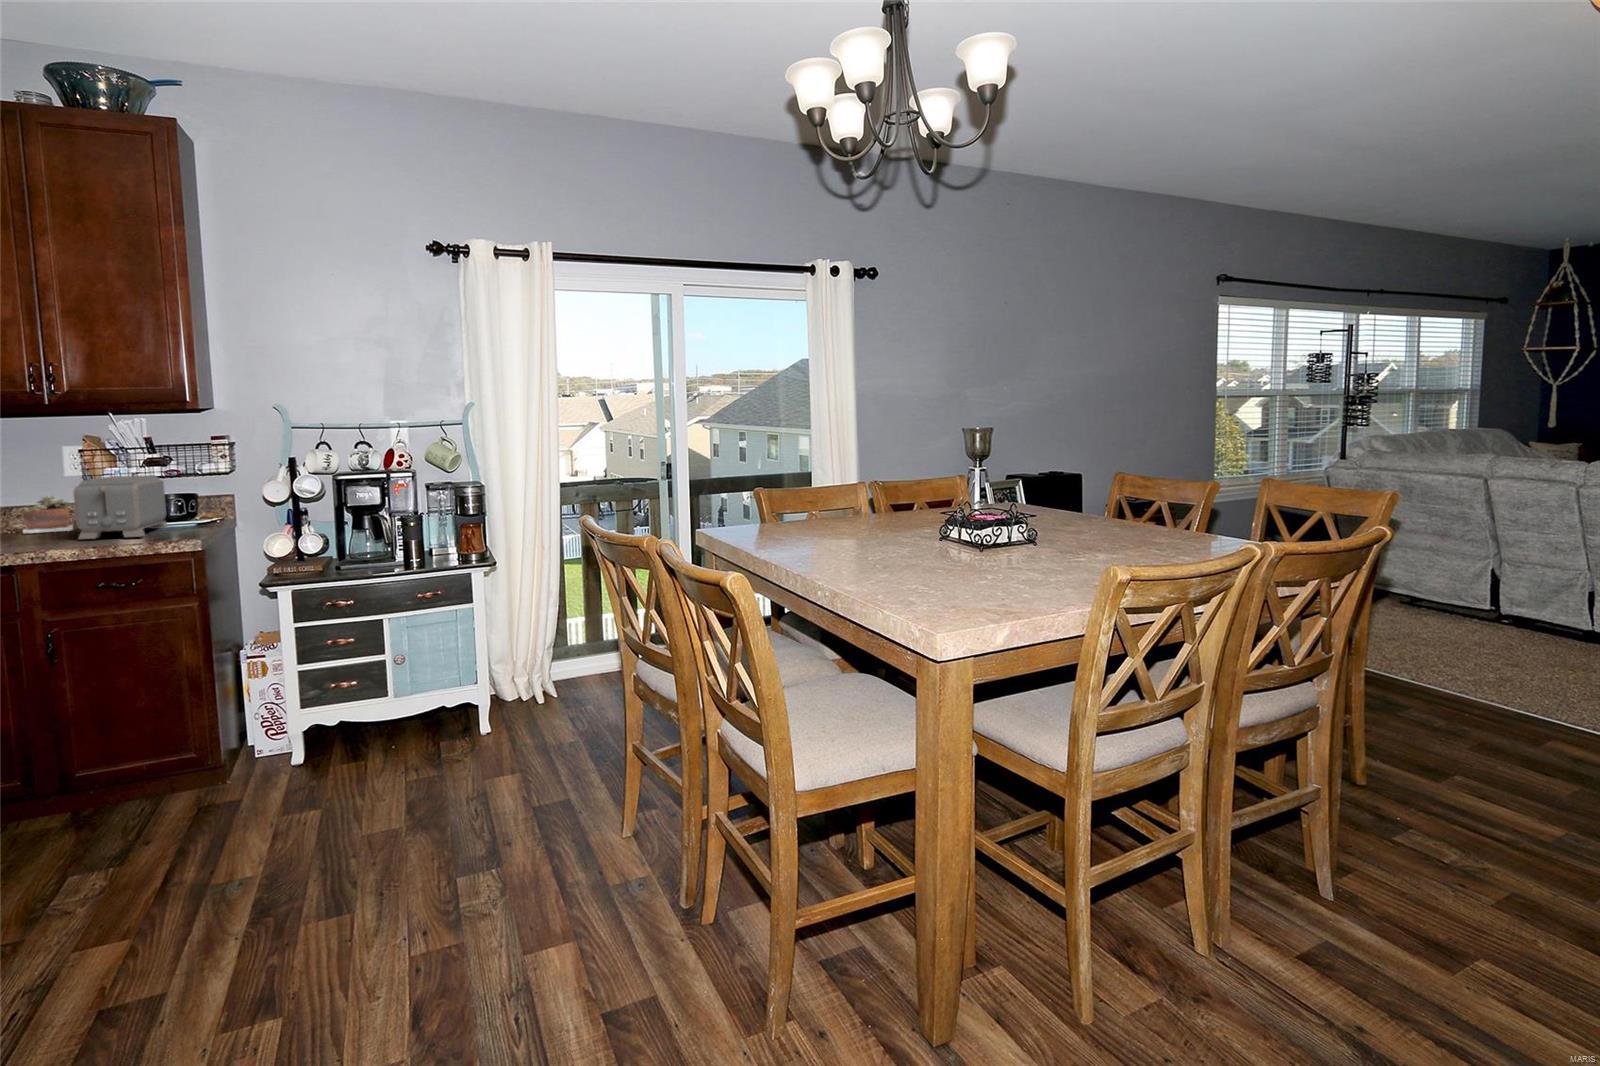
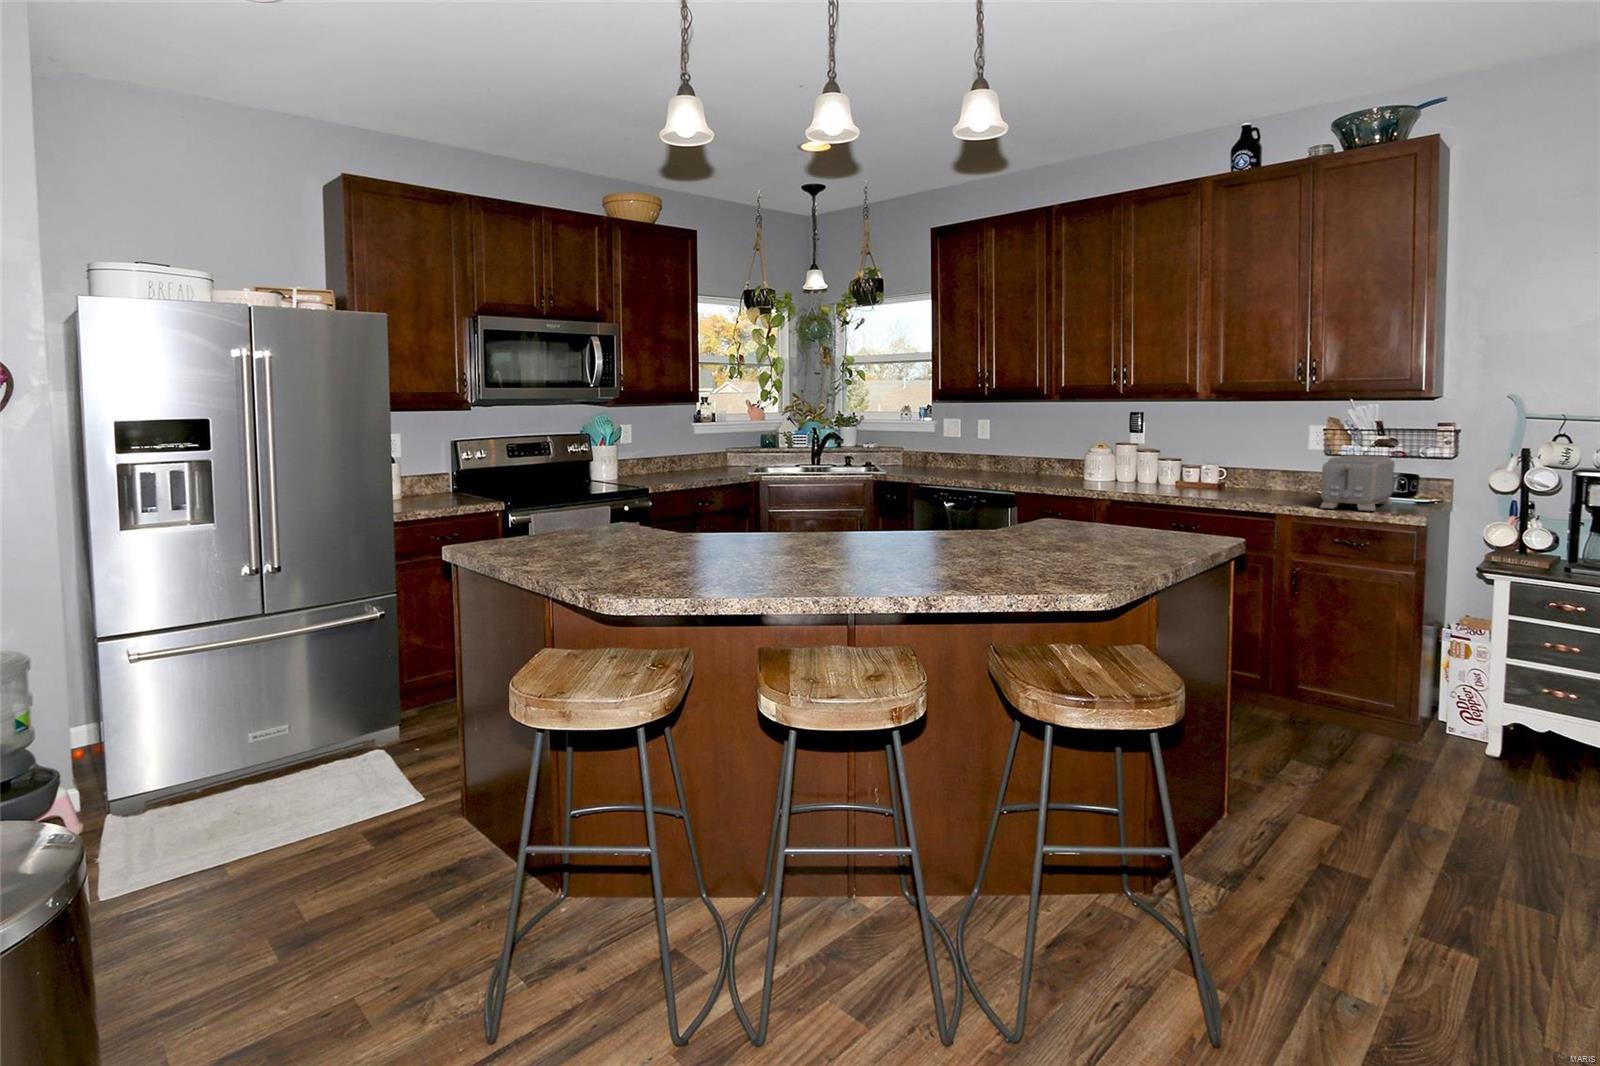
succulent plant: present [23,495,73,533] -> none [1273,468,1311,499]

